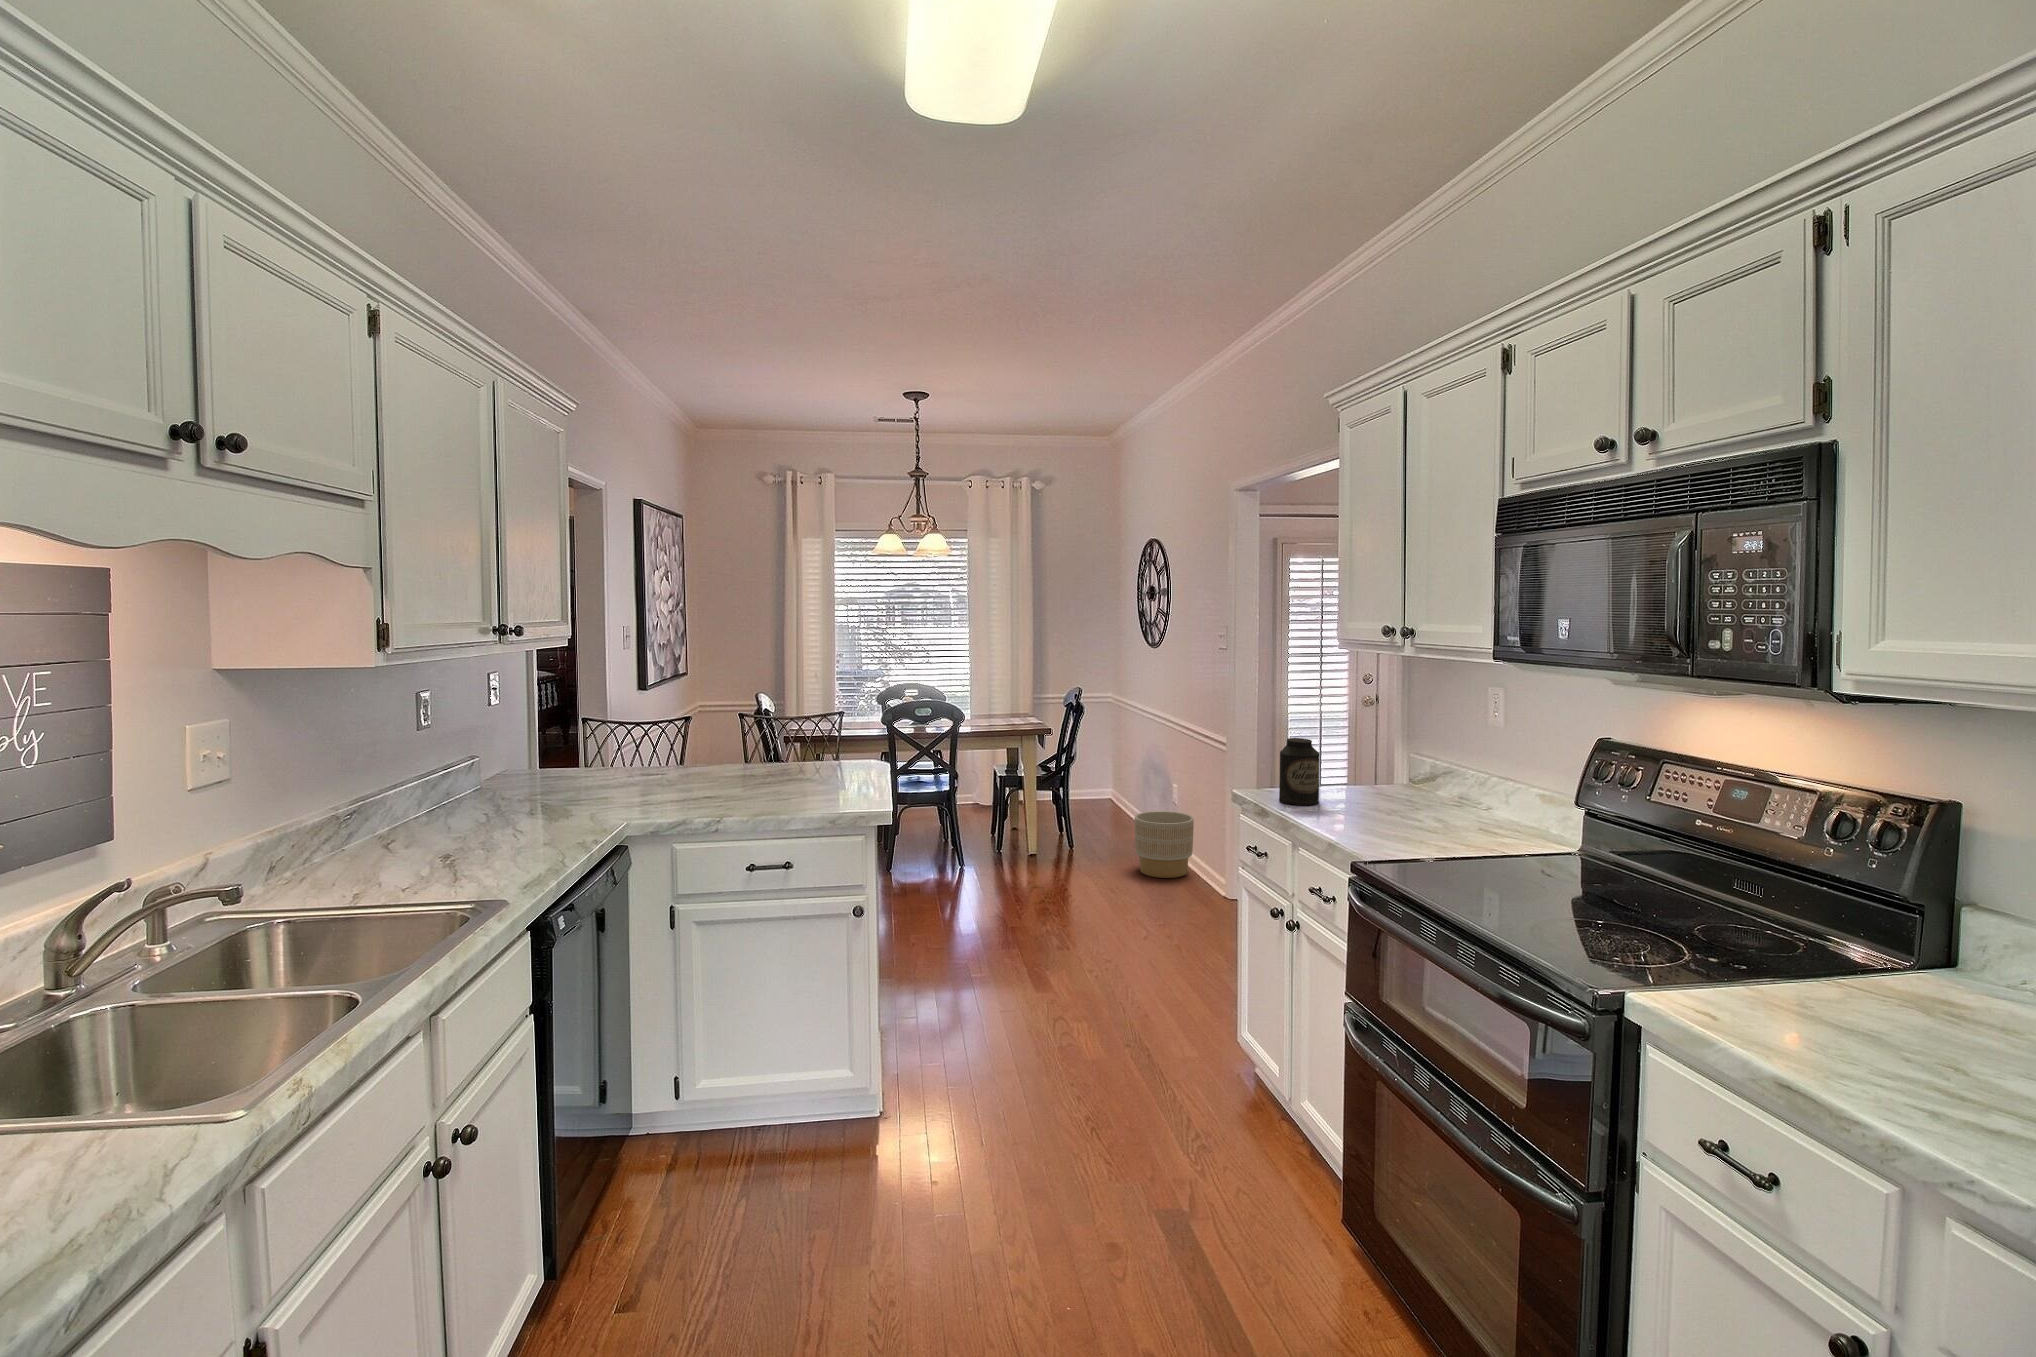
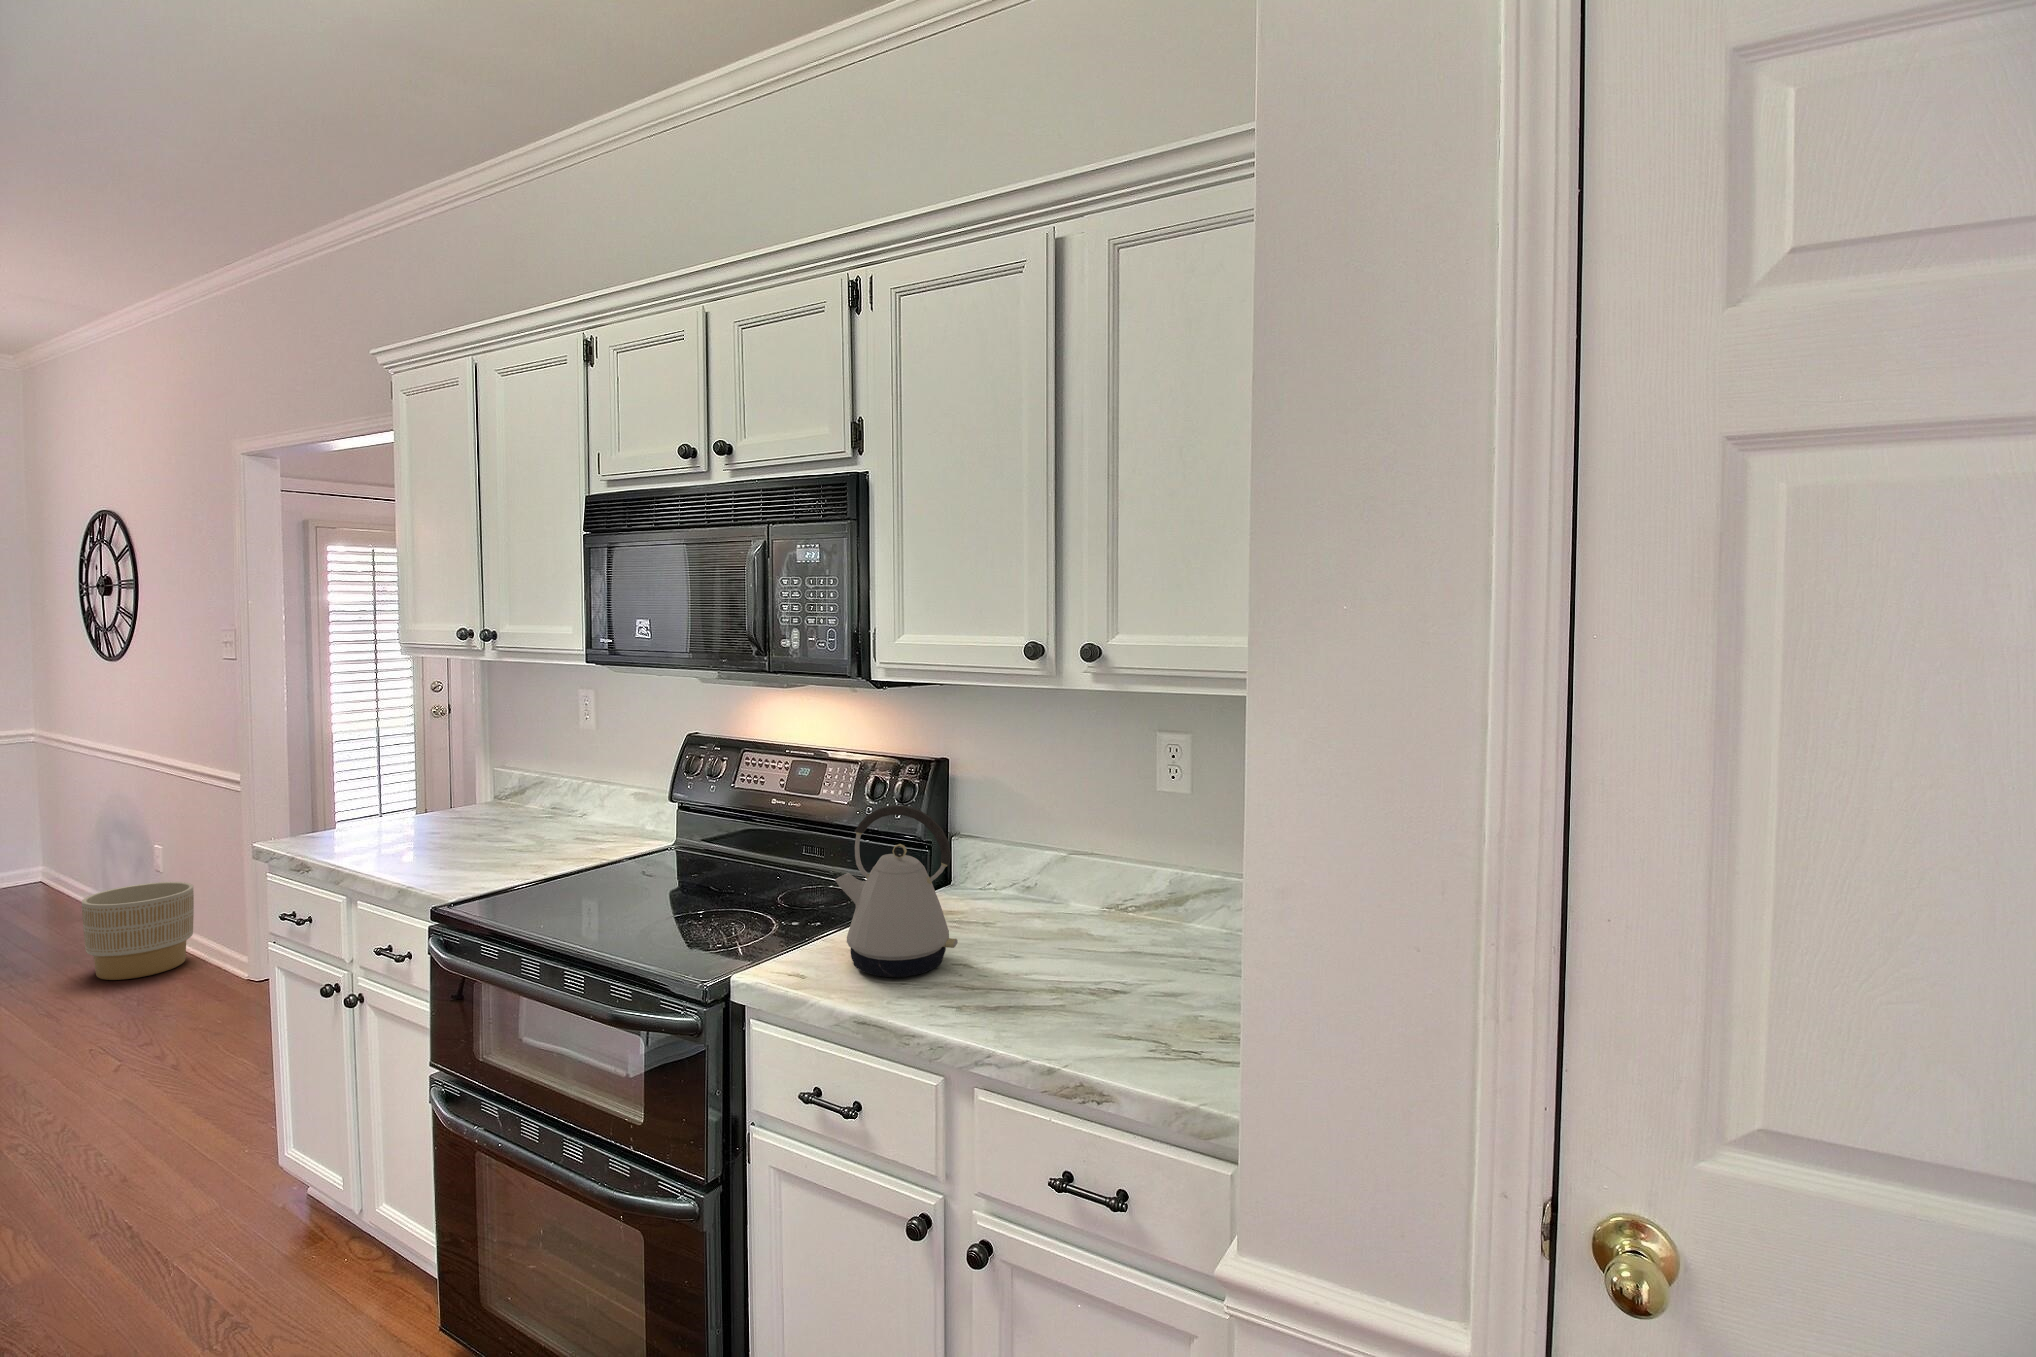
canister: present [1279,738,1319,805] -> none [324,764,384,847]
kettle: none [1761,847,1951,1059] -> present [835,805,958,977]

